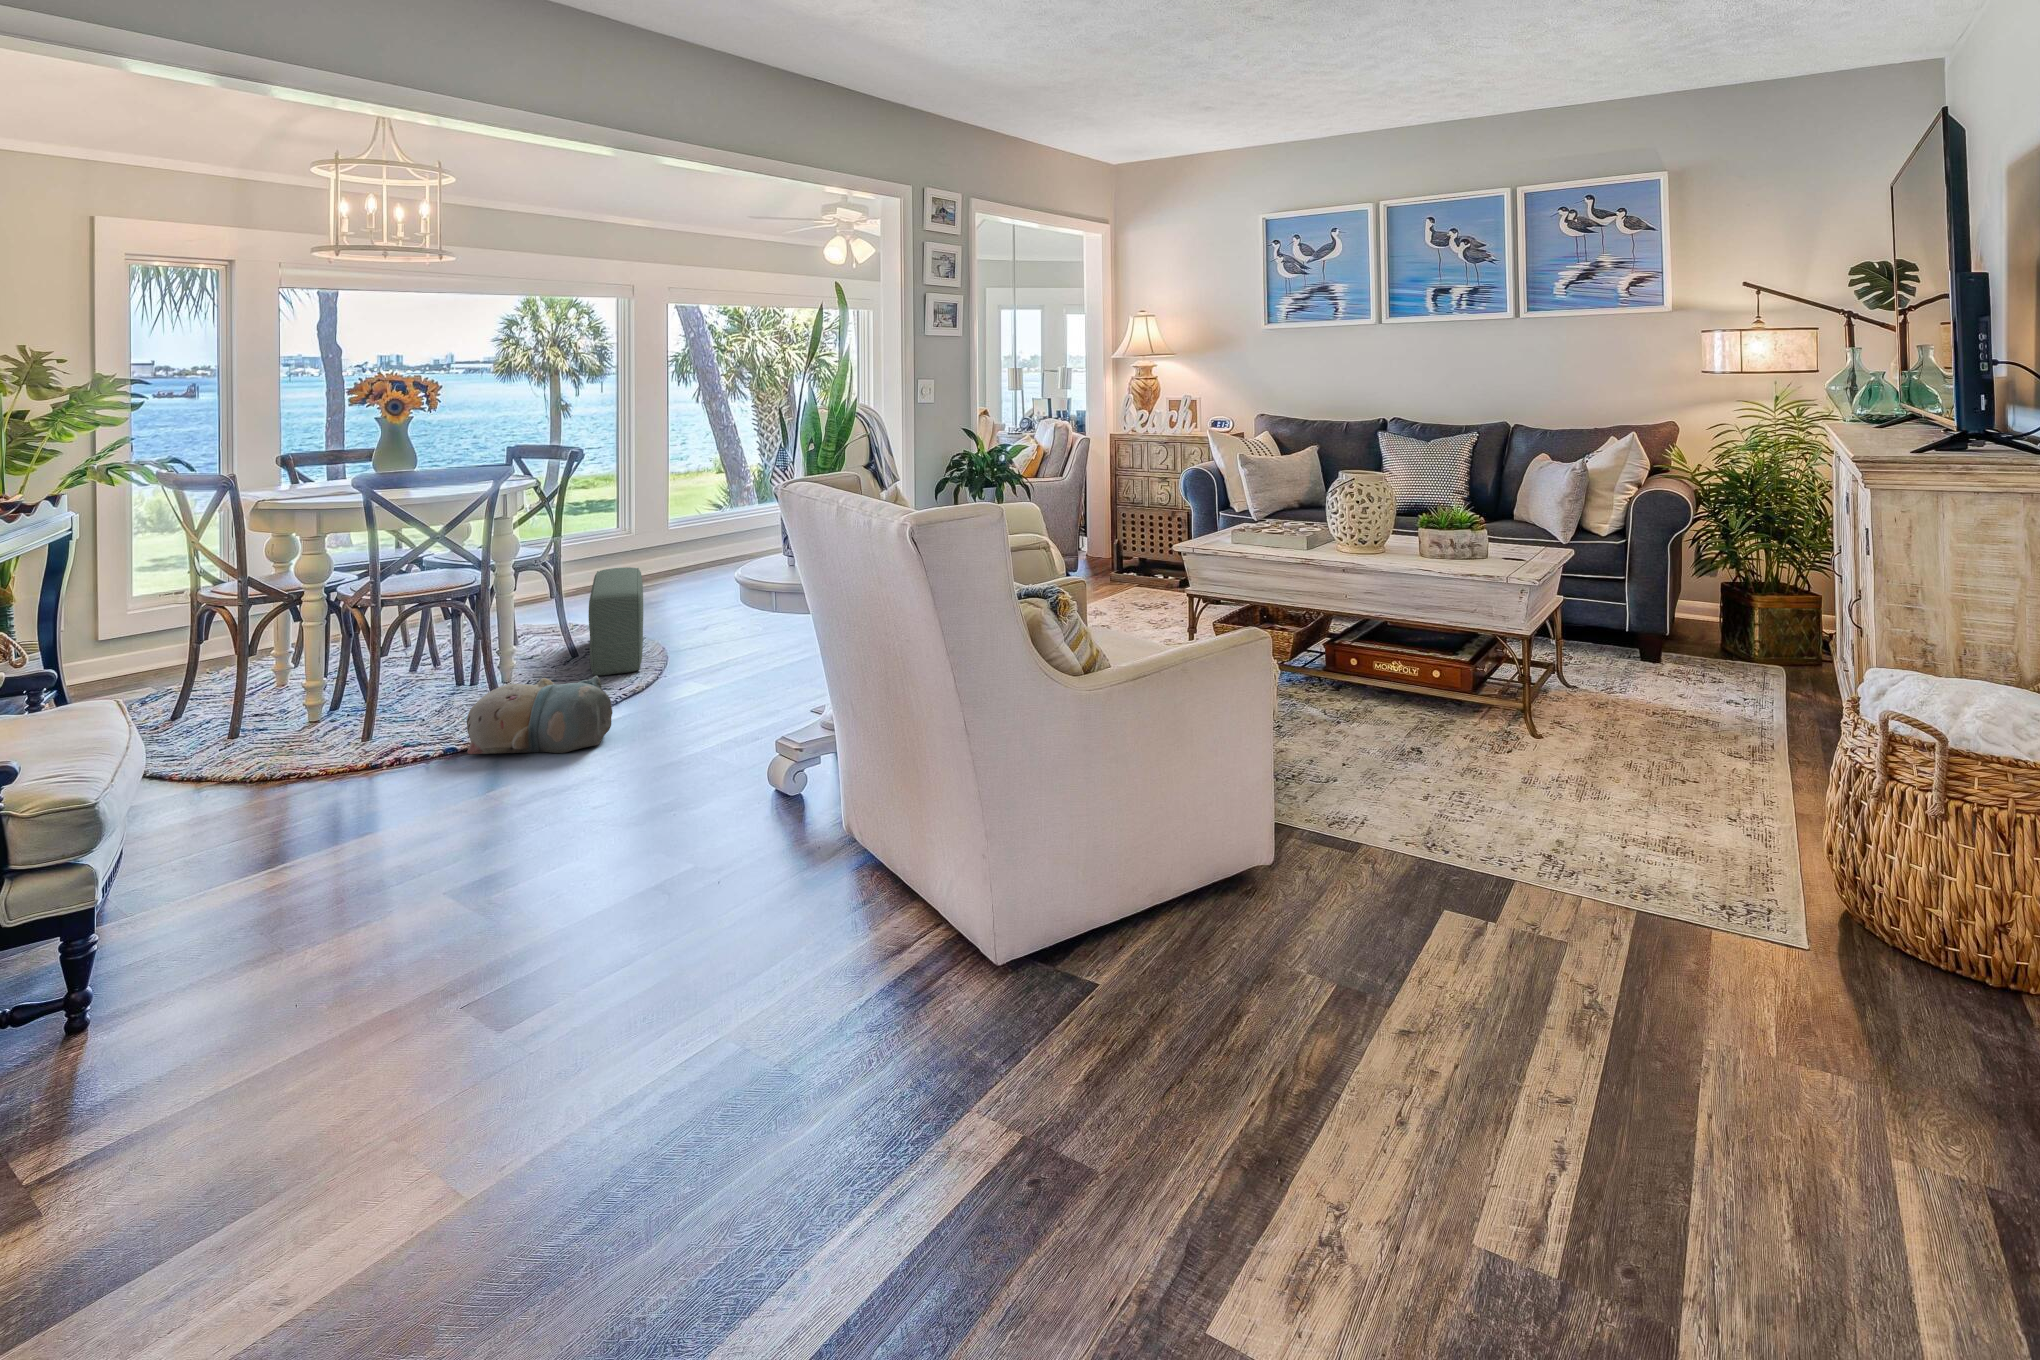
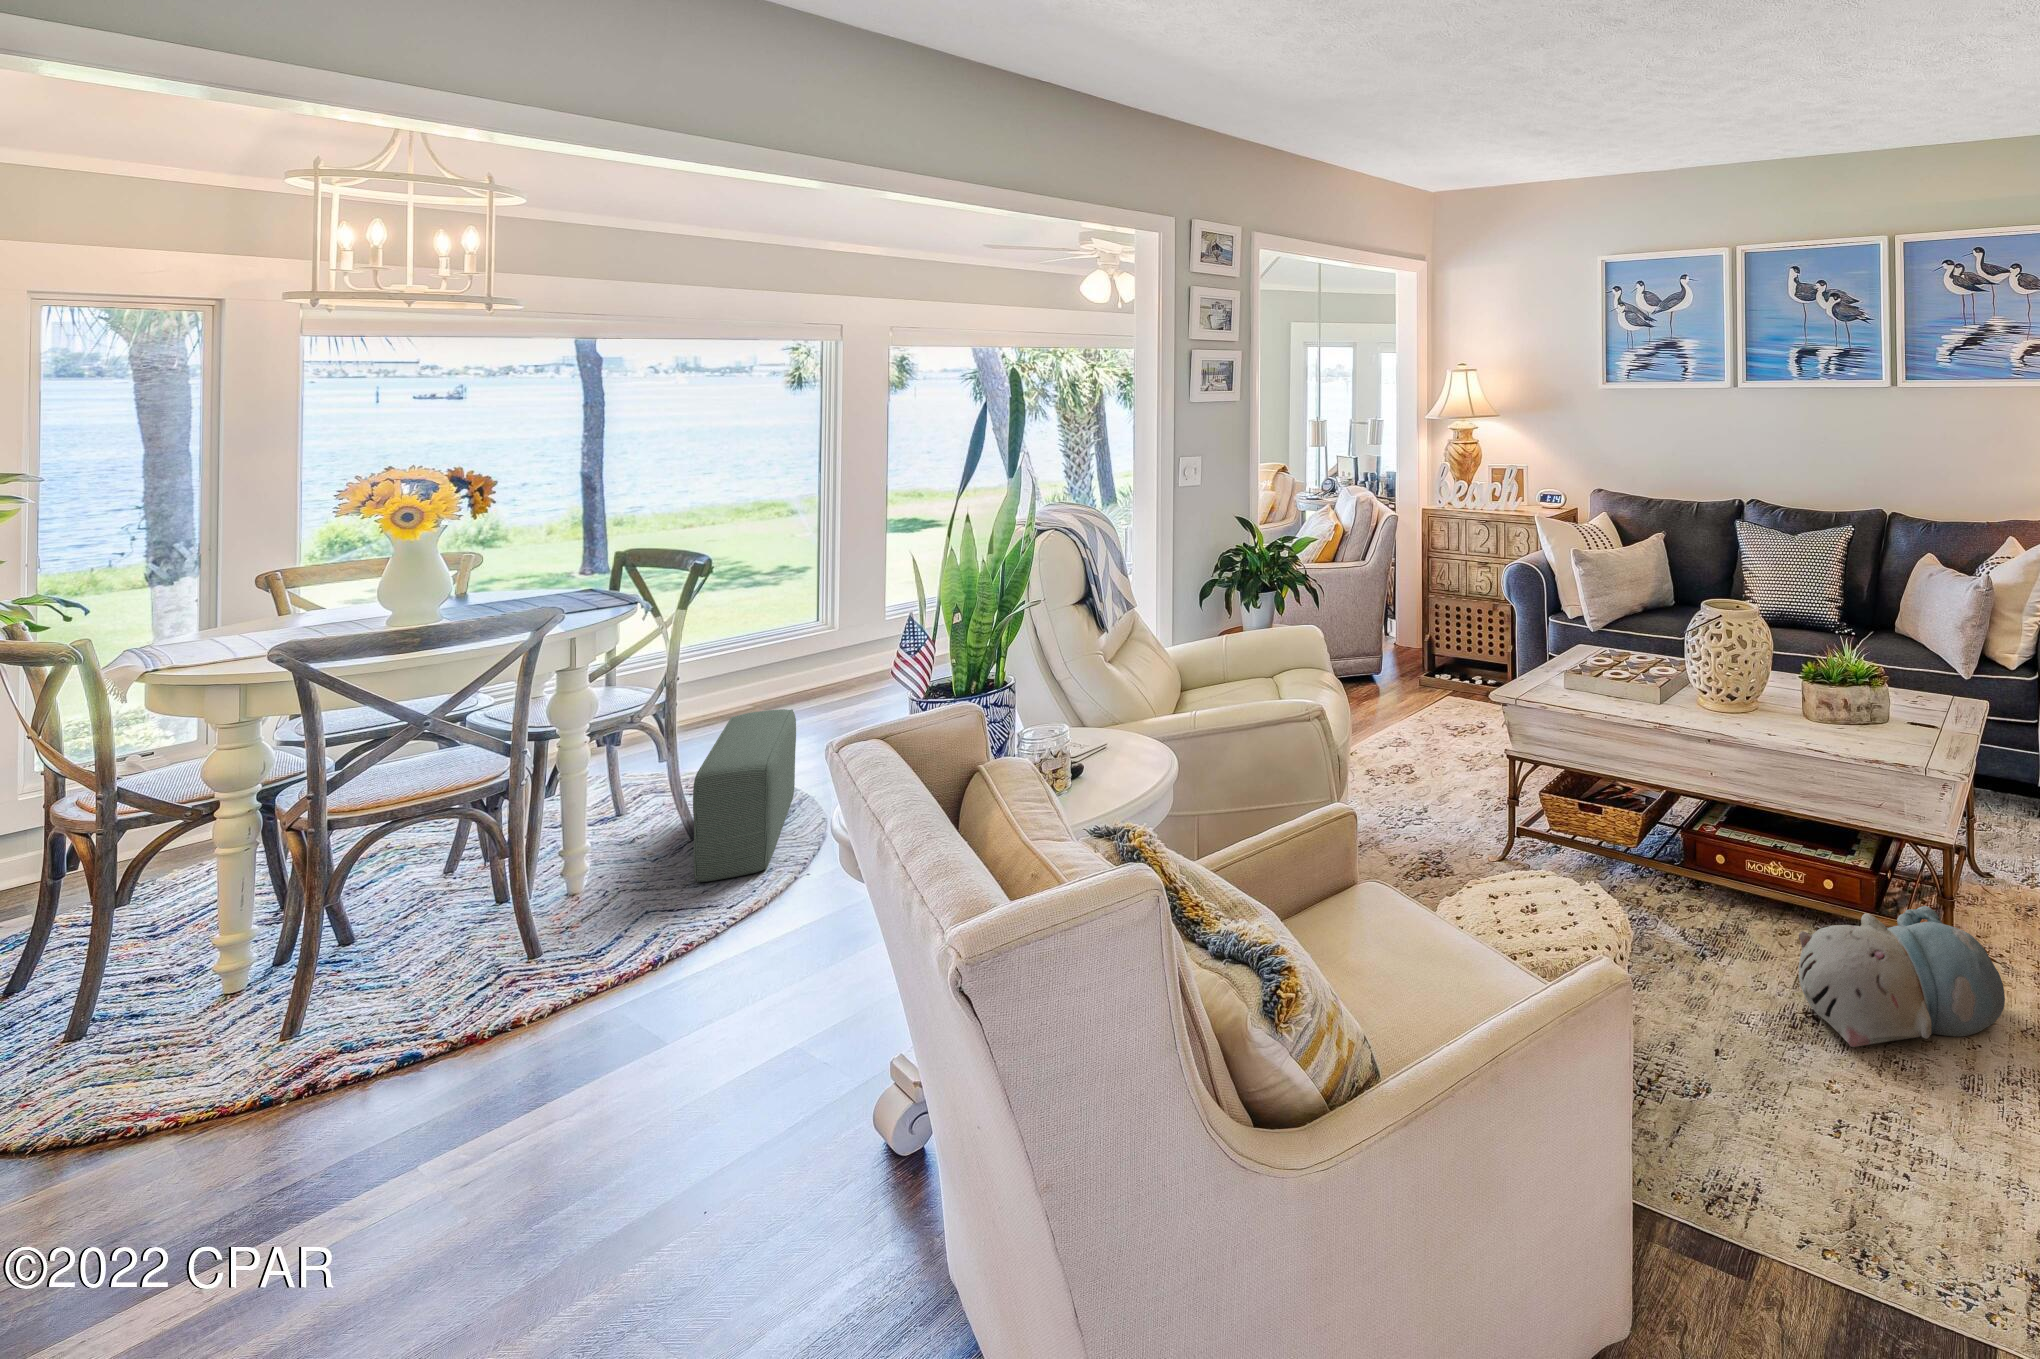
plush toy: present [467,676,613,754] -> present [1799,906,2005,1047]

